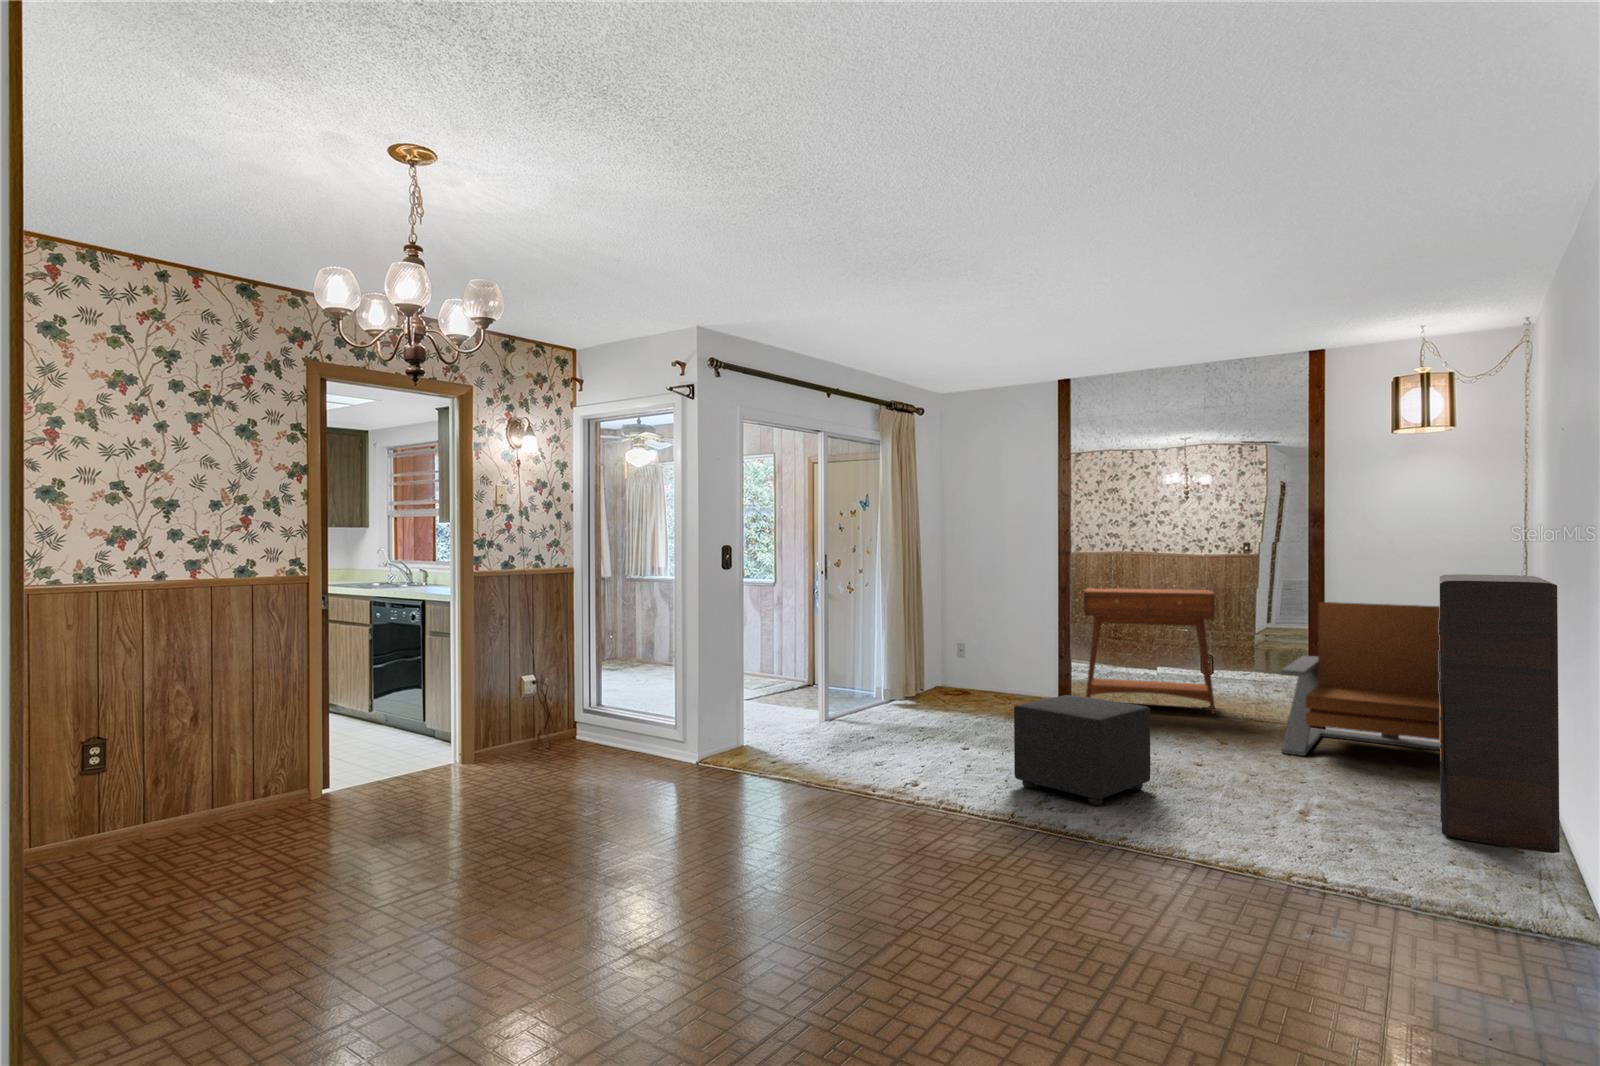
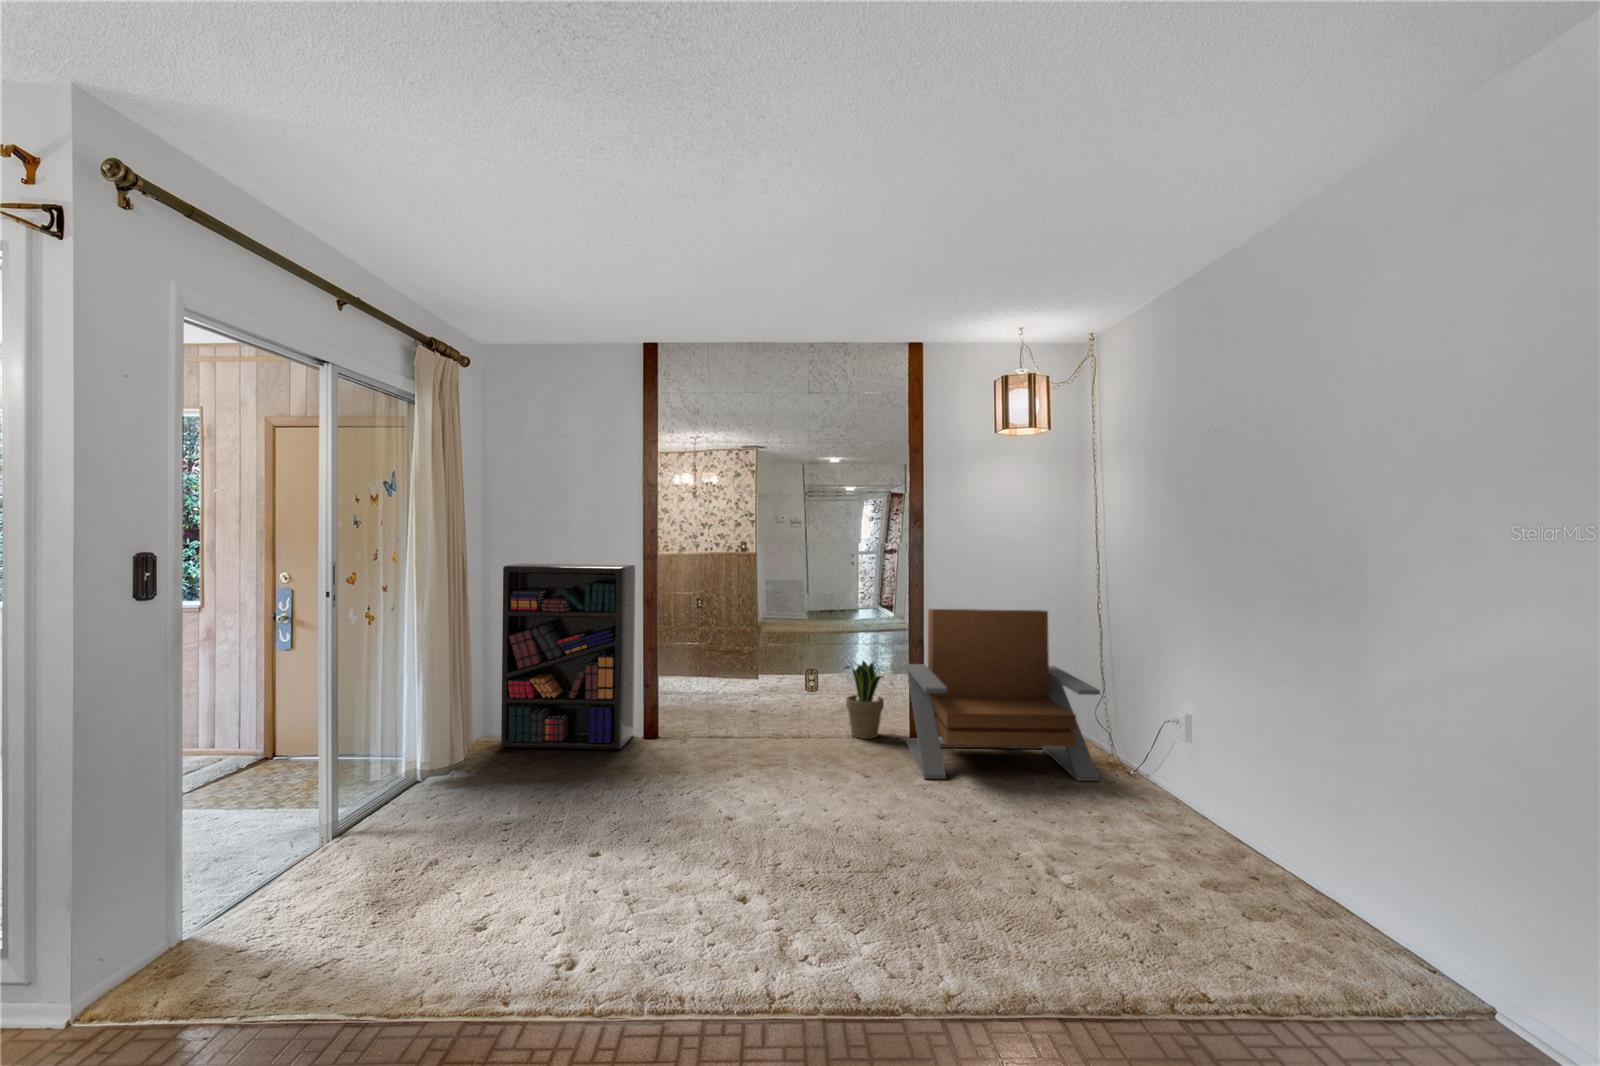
bookshelf: present [1439,574,1560,853] -> present [501,564,635,749]
console table: present [1084,588,1215,714] -> none [671,596,818,741]
potted plant: none [1239,650,1289,724] -> present [845,661,884,739]
ottoman: present [1014,695,1150,805] -> none [717,760,874,930]

